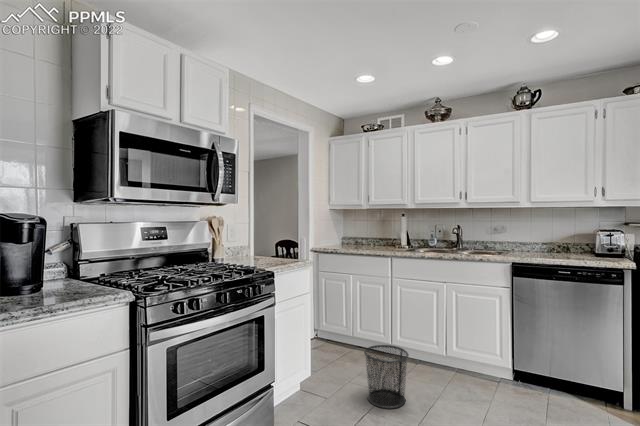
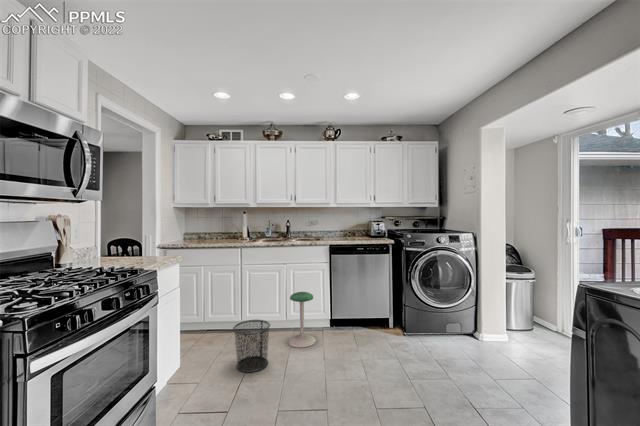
stool: none [442,322,482,399] -> present [289,292,316,348]

